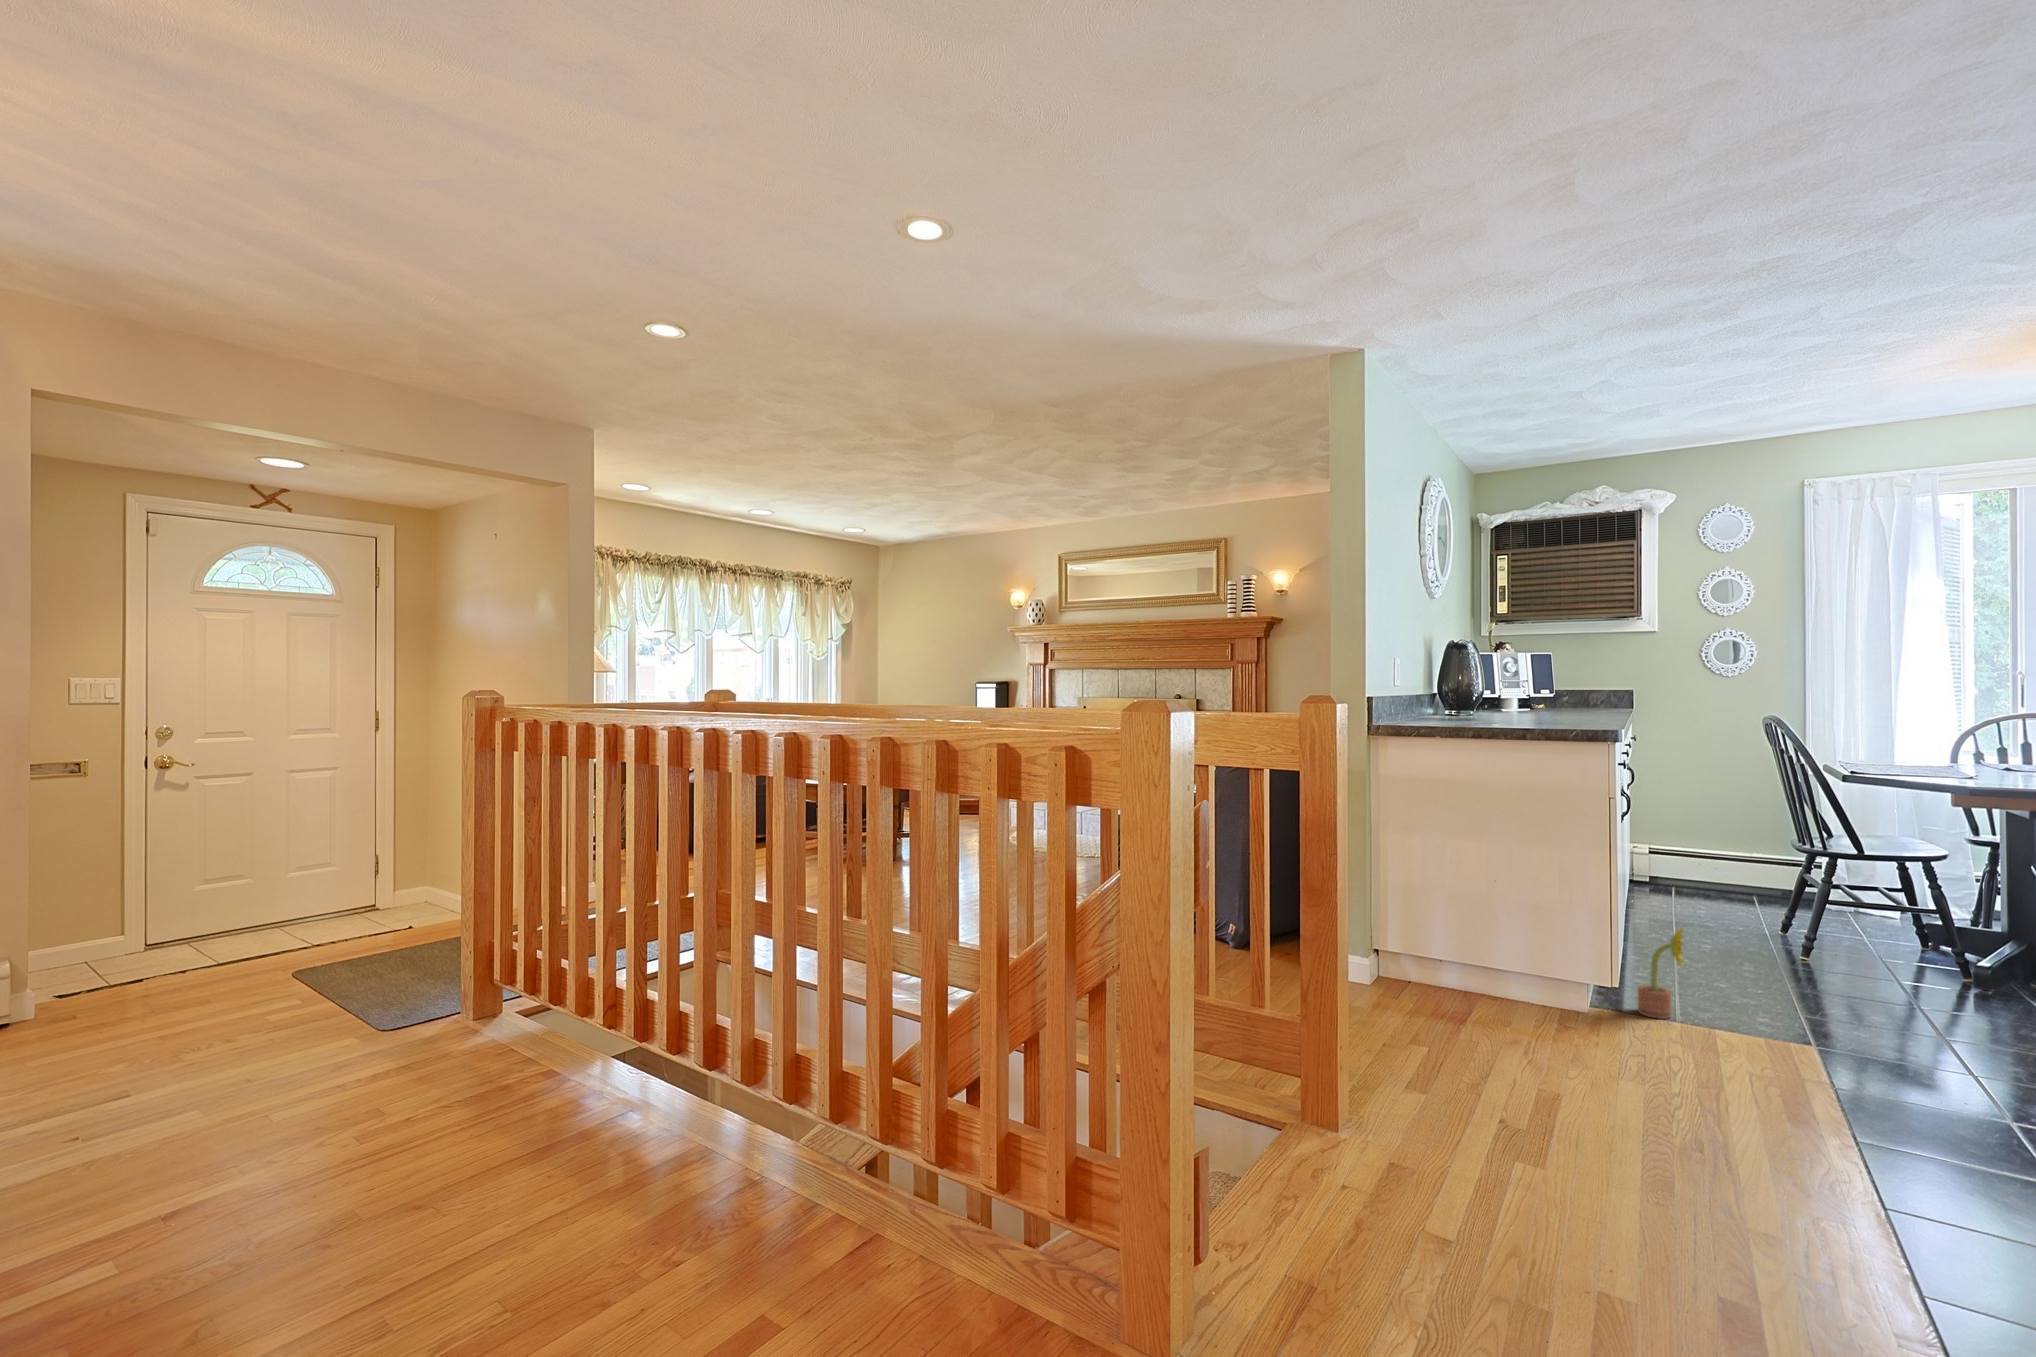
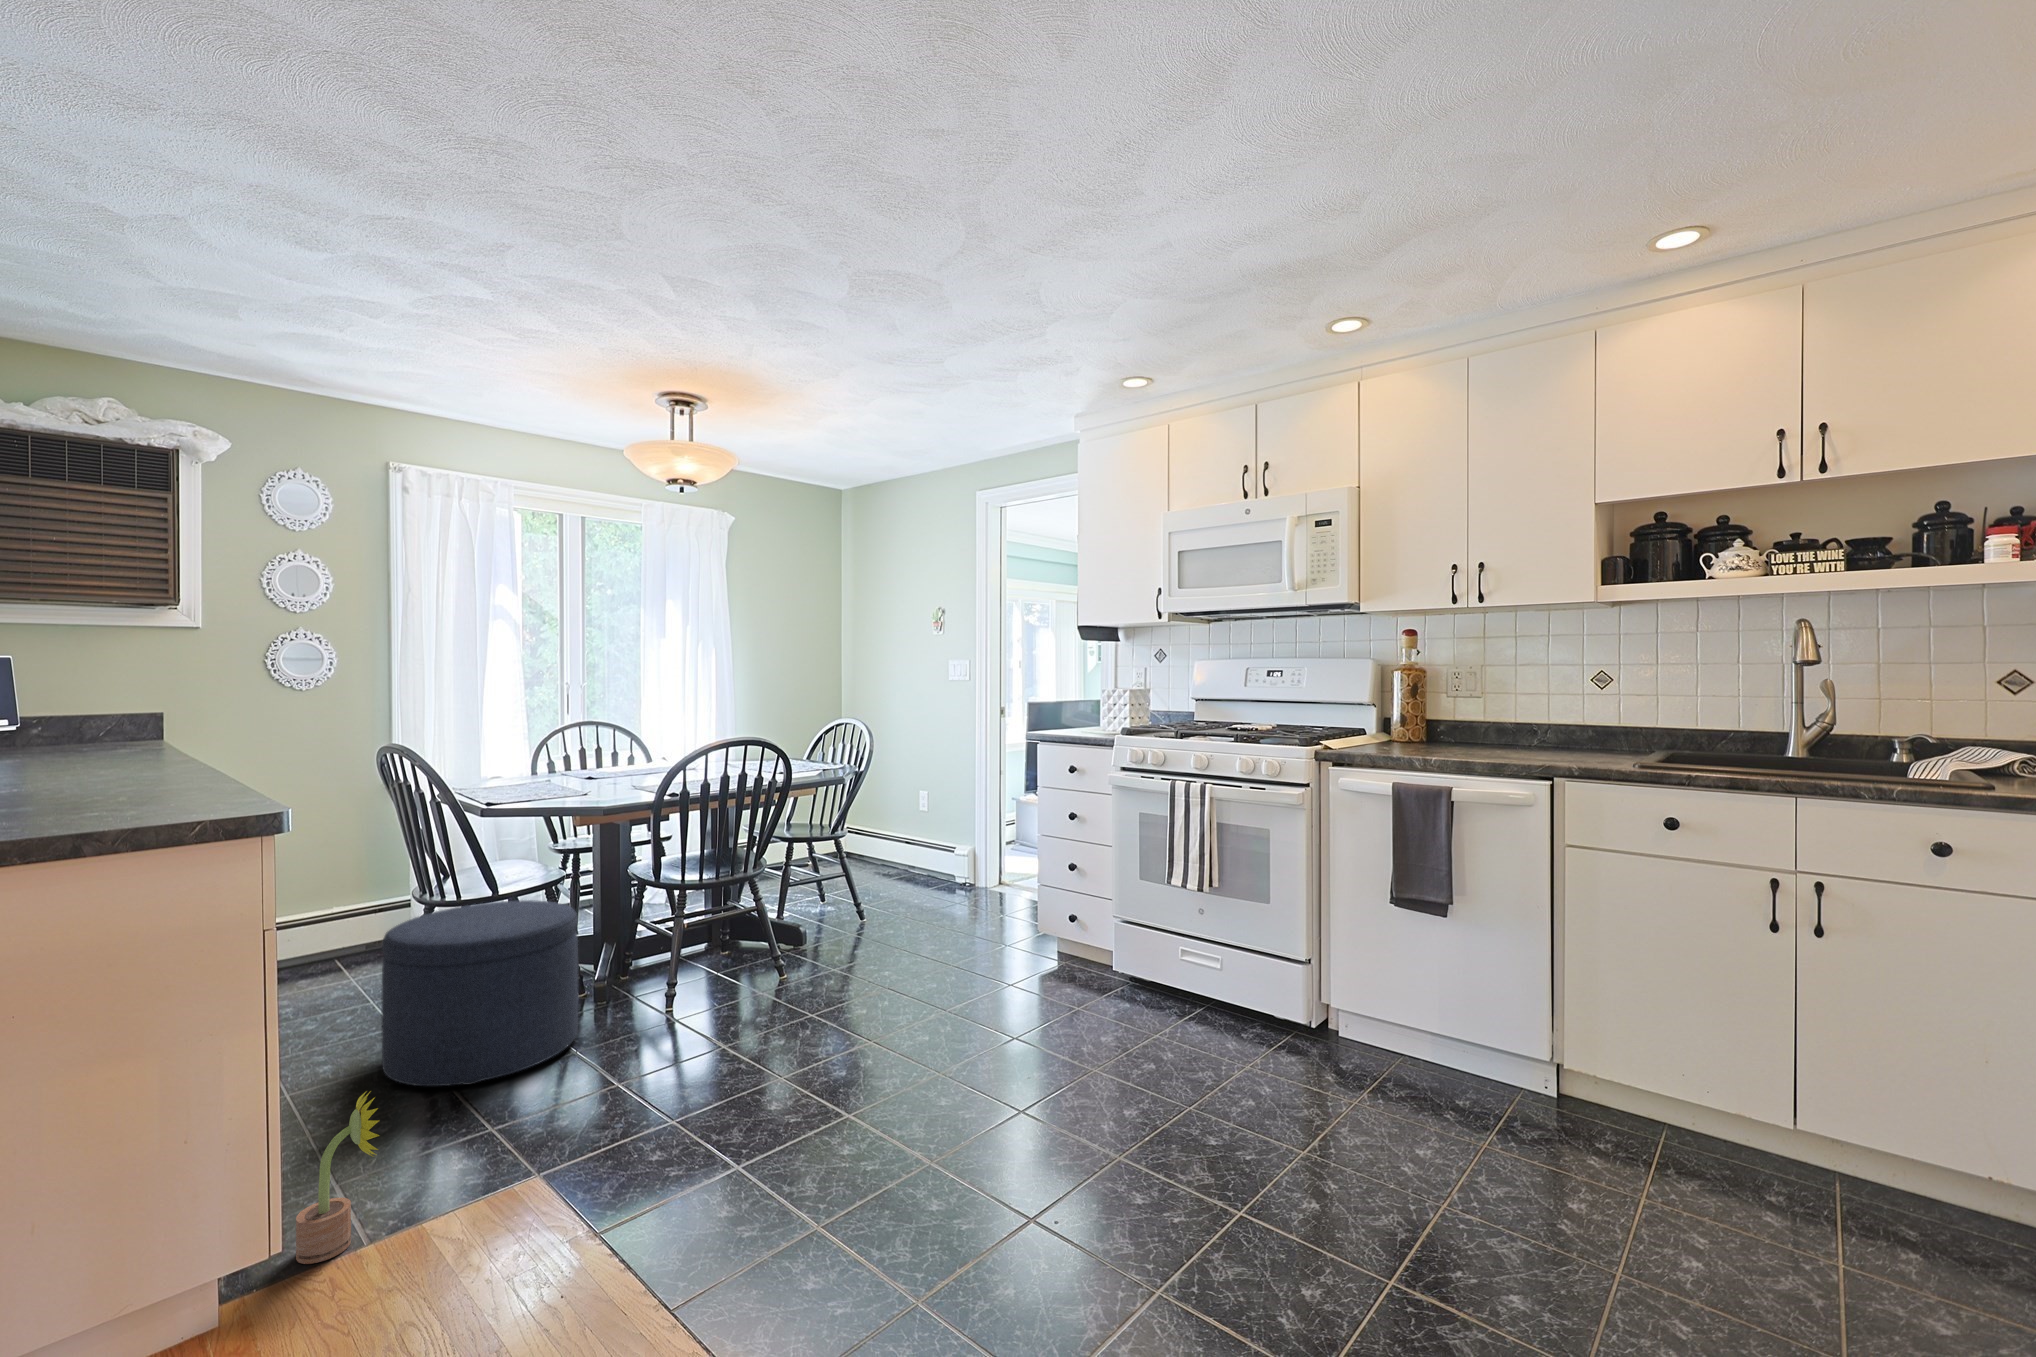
ottoman: none [1740,853,1930,998] -> present [382,900,578,1086]

